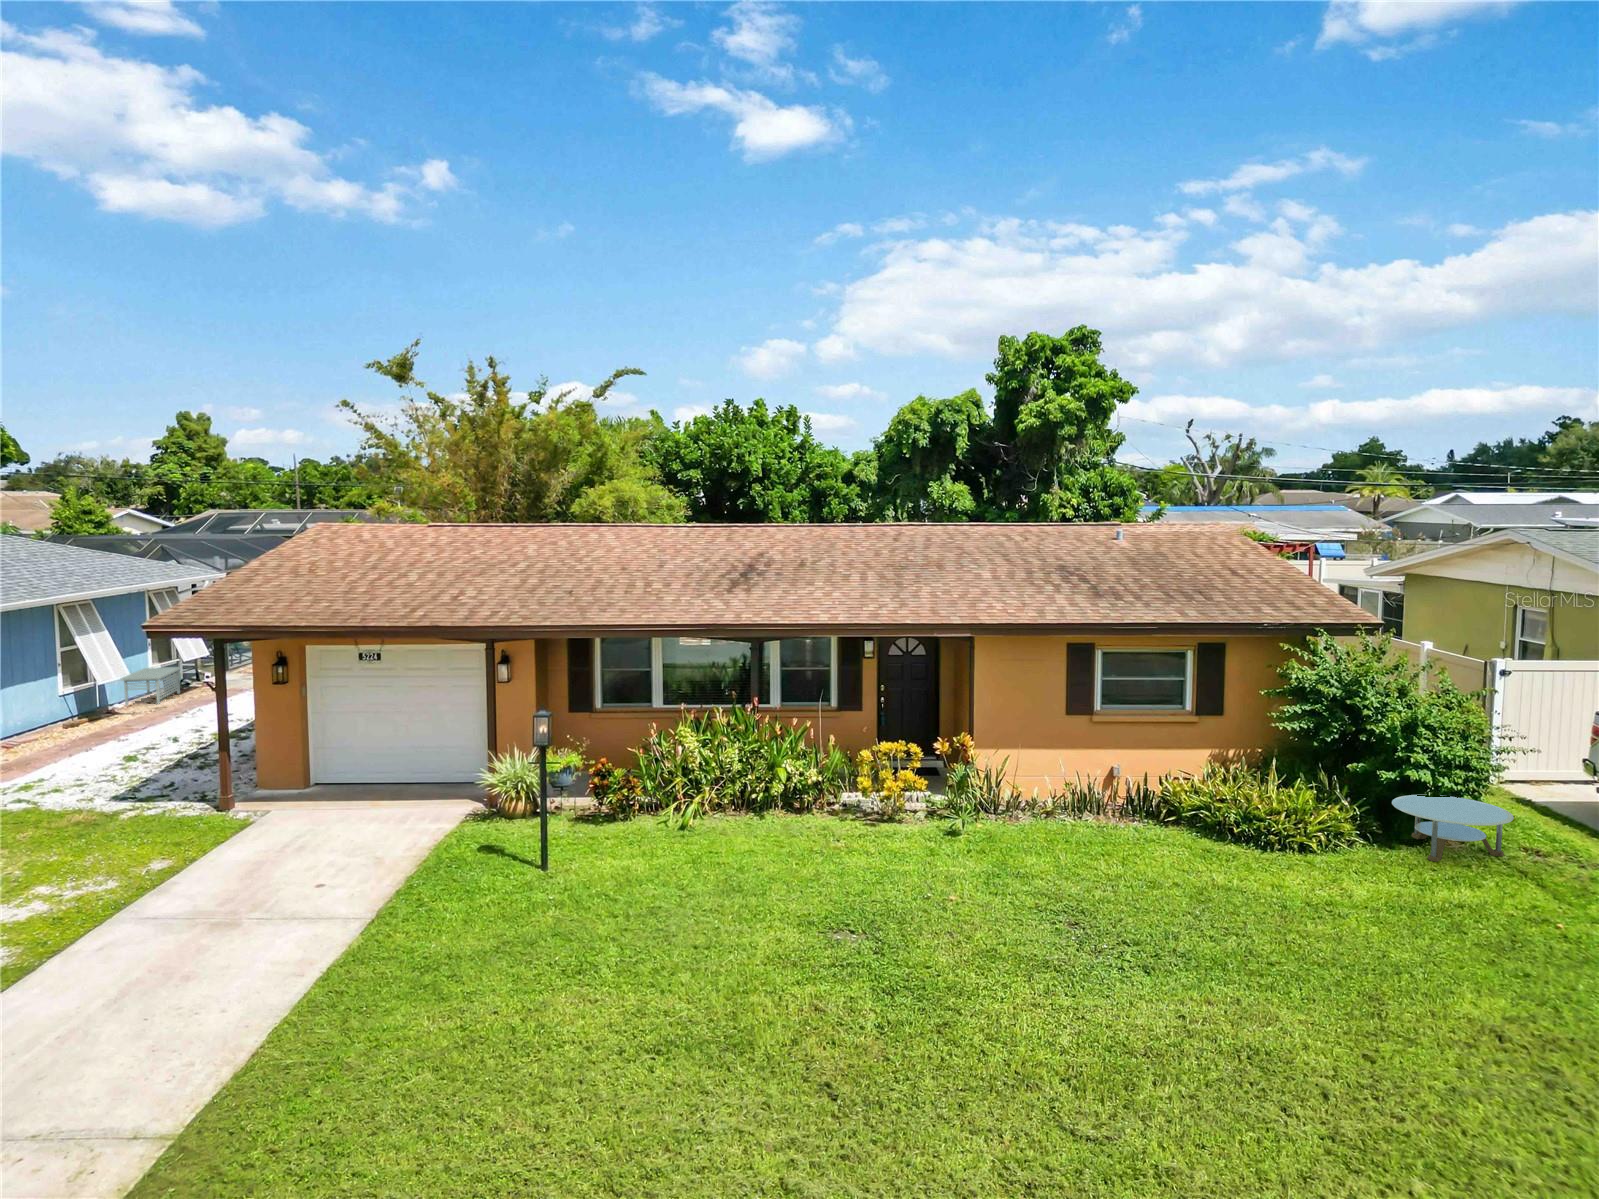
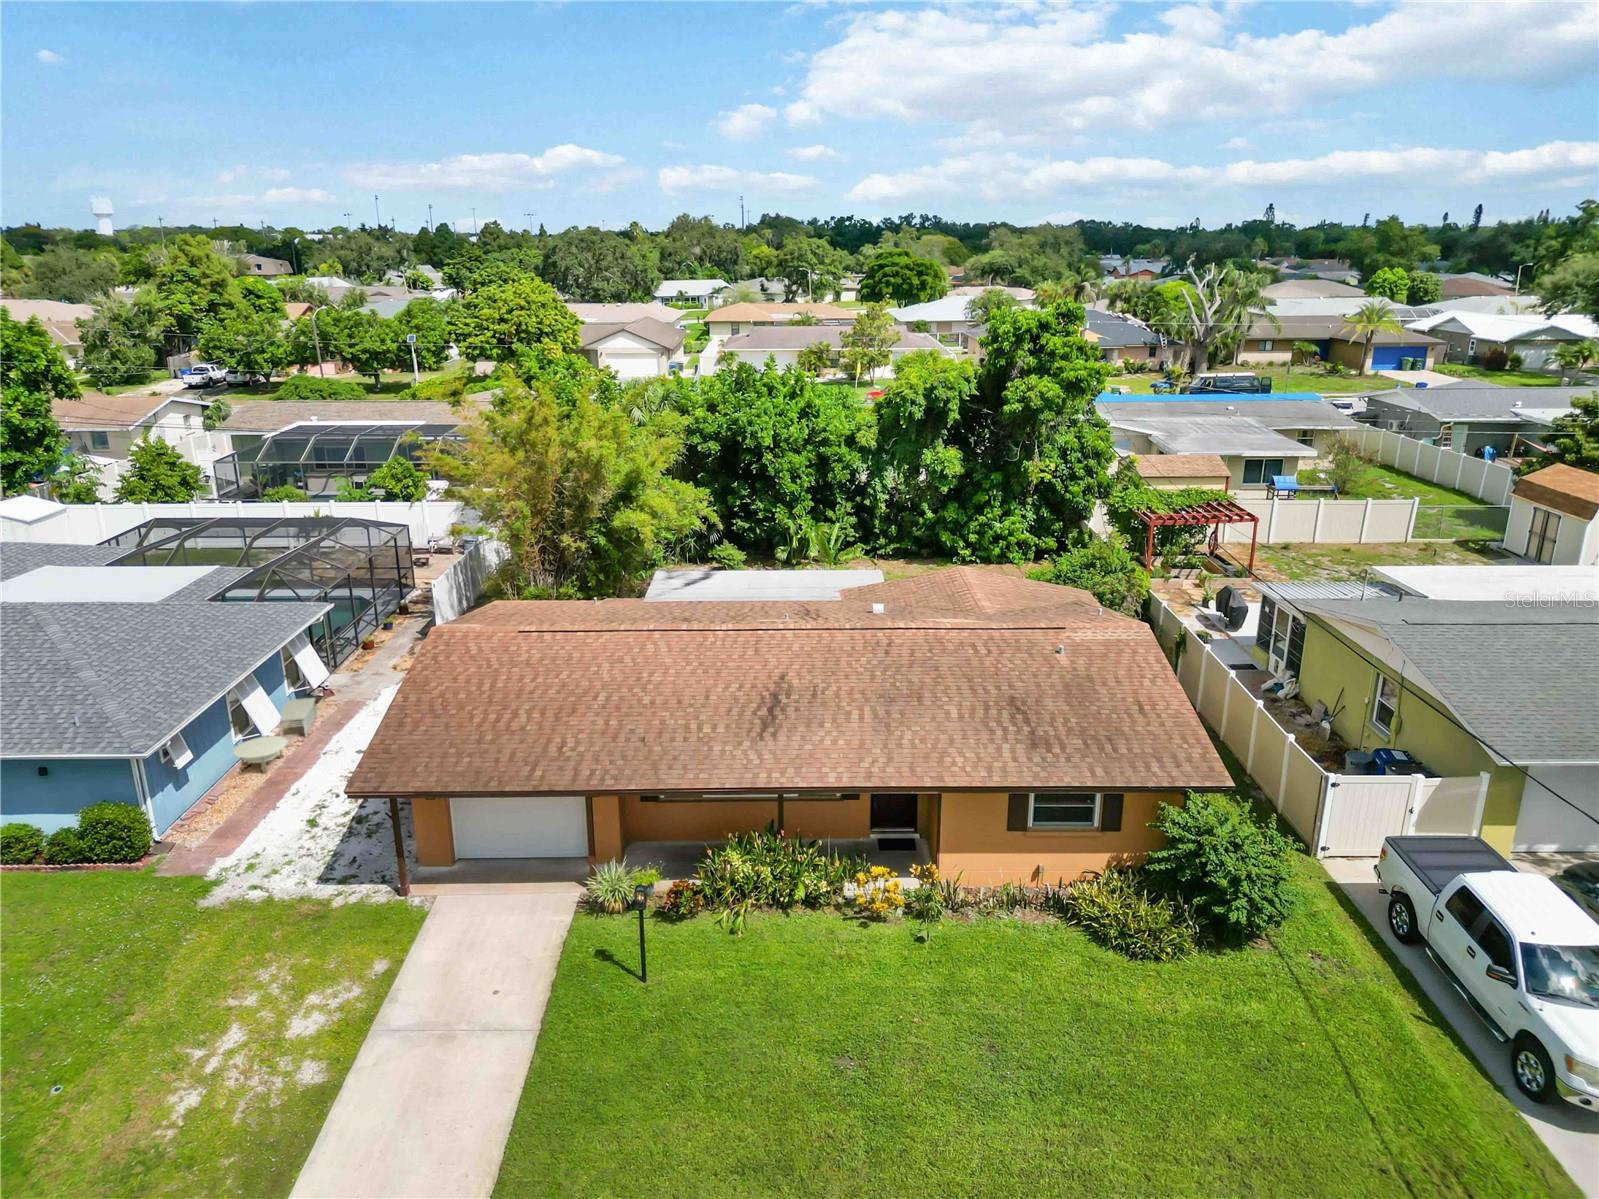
round table: present [1392,795,1514,861] -> present [233,736,287,773]

